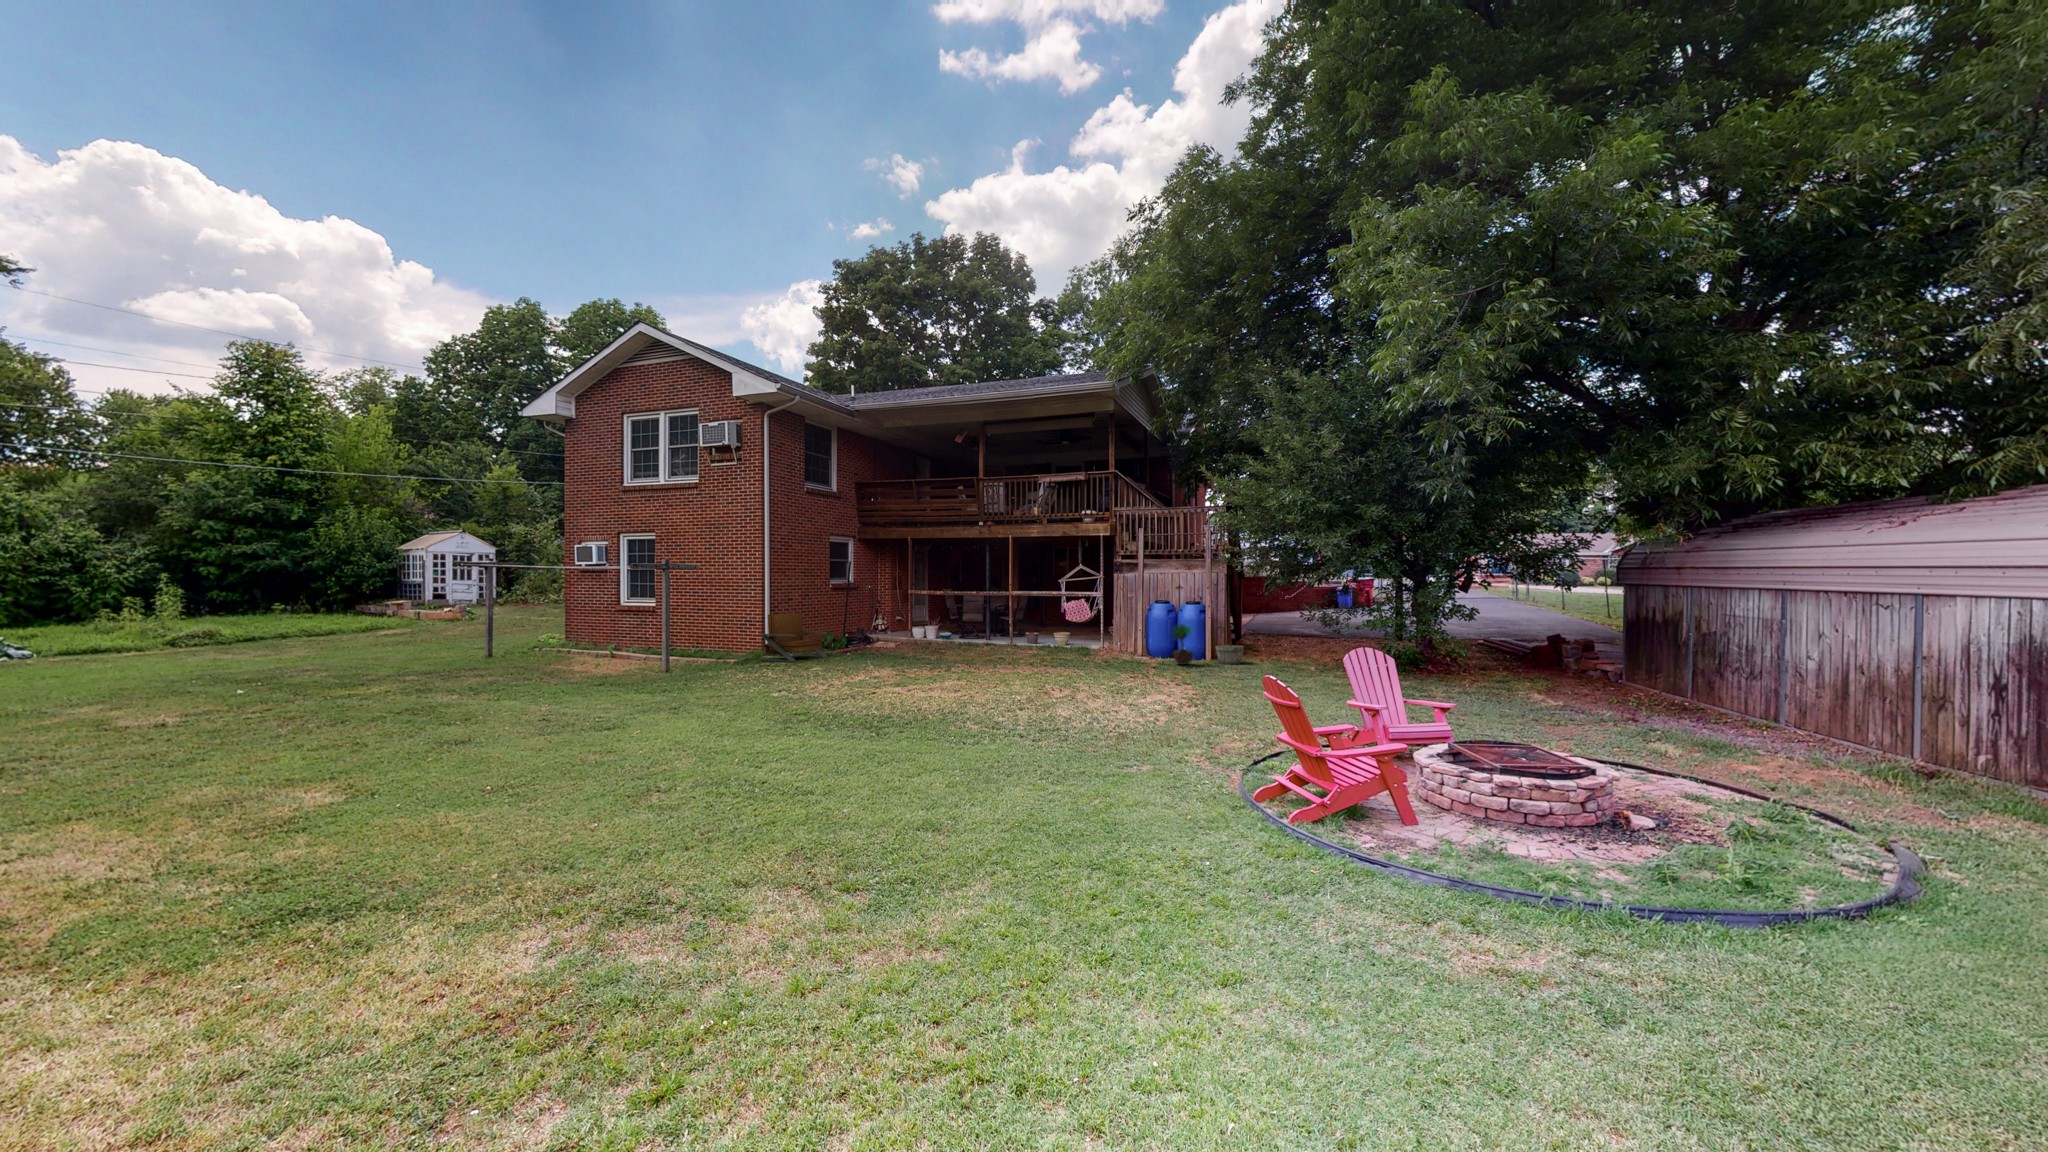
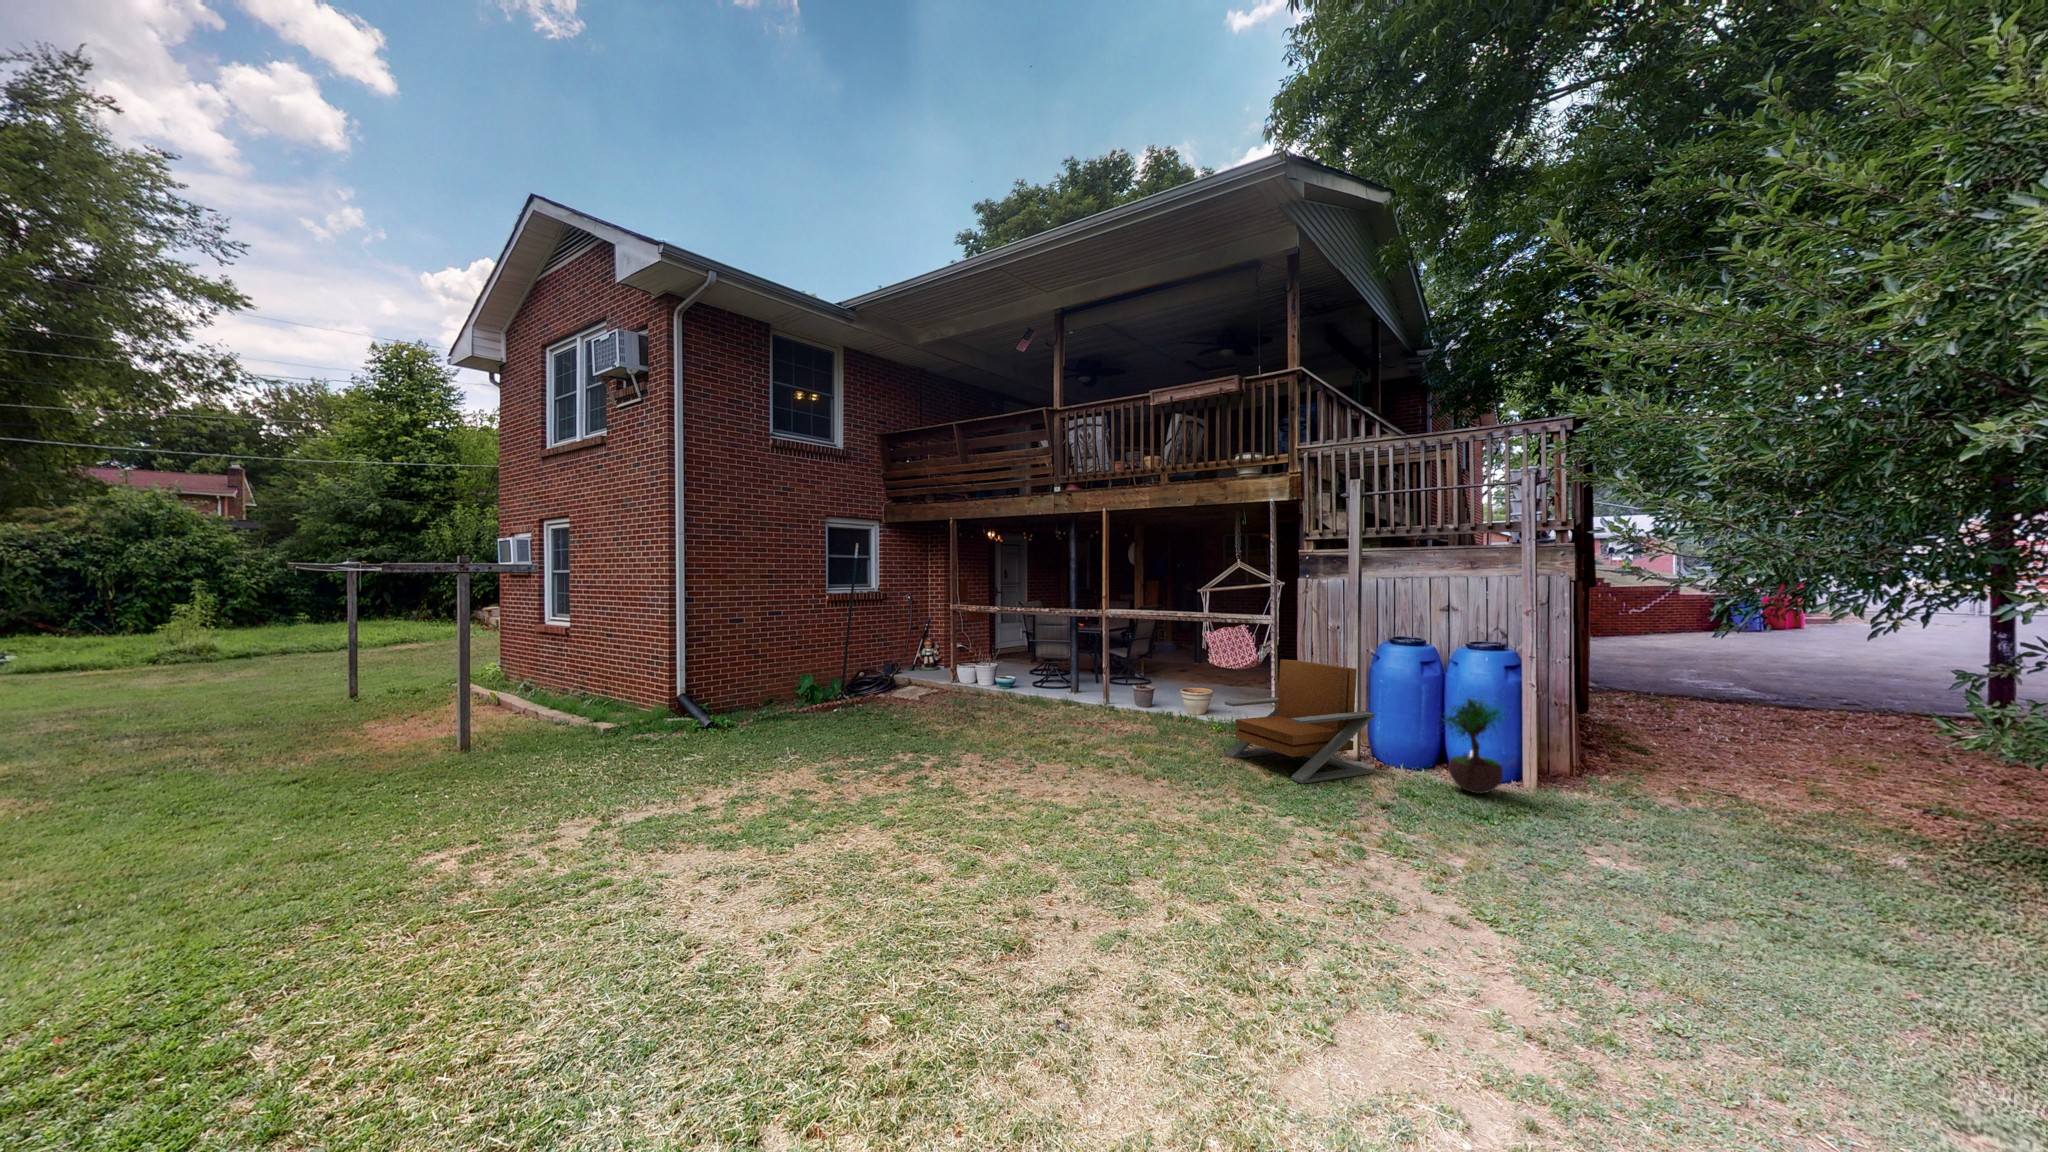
lounge chair: present [760,613,827,662] -> present [1225,660,1375,784]
wooden bucket: present [1215,643,1244,664] -> none [1552,734,1637,799]

